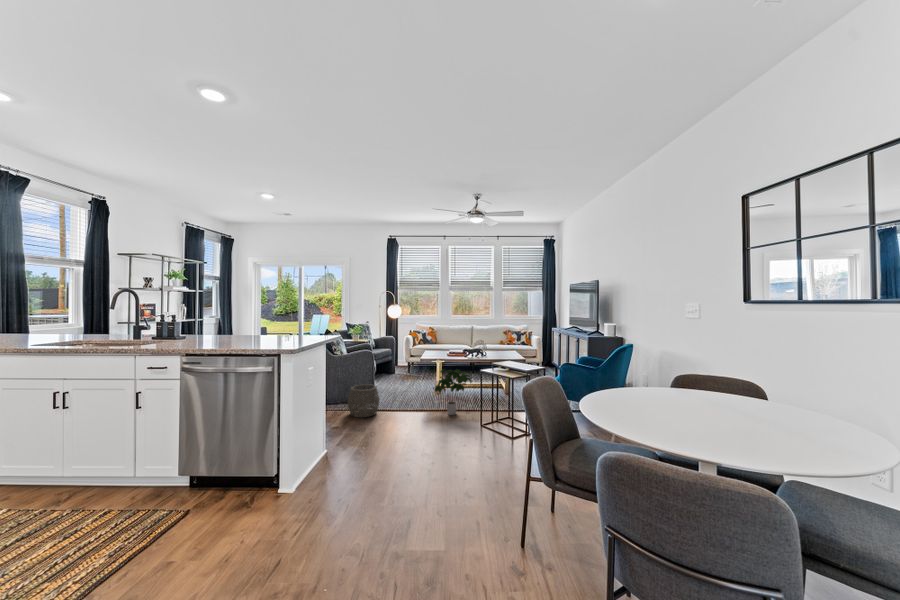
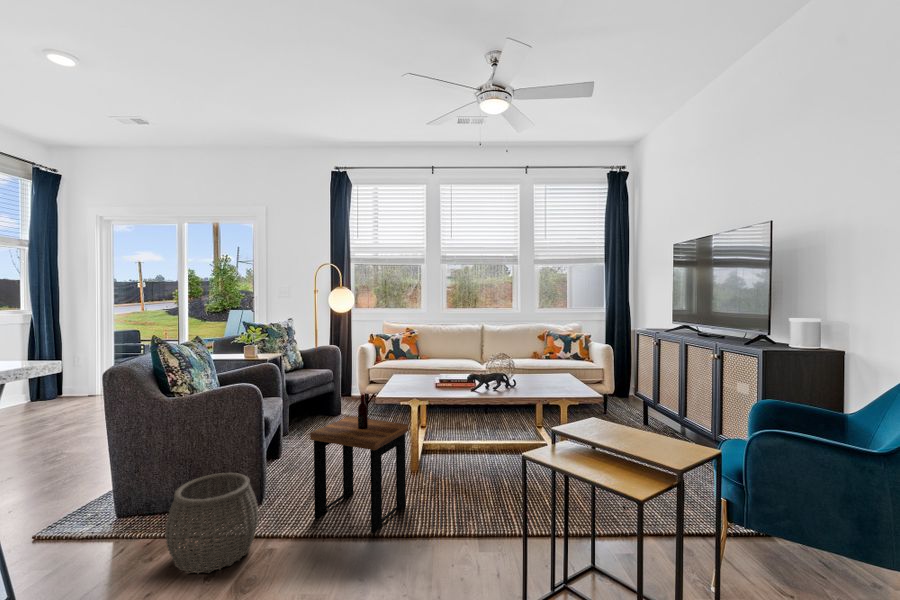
side table: none [396,355,437,410] -> present [310,394,409,533]
potted plant: present [433,369,472,415] -> none [397,432,496,557]

